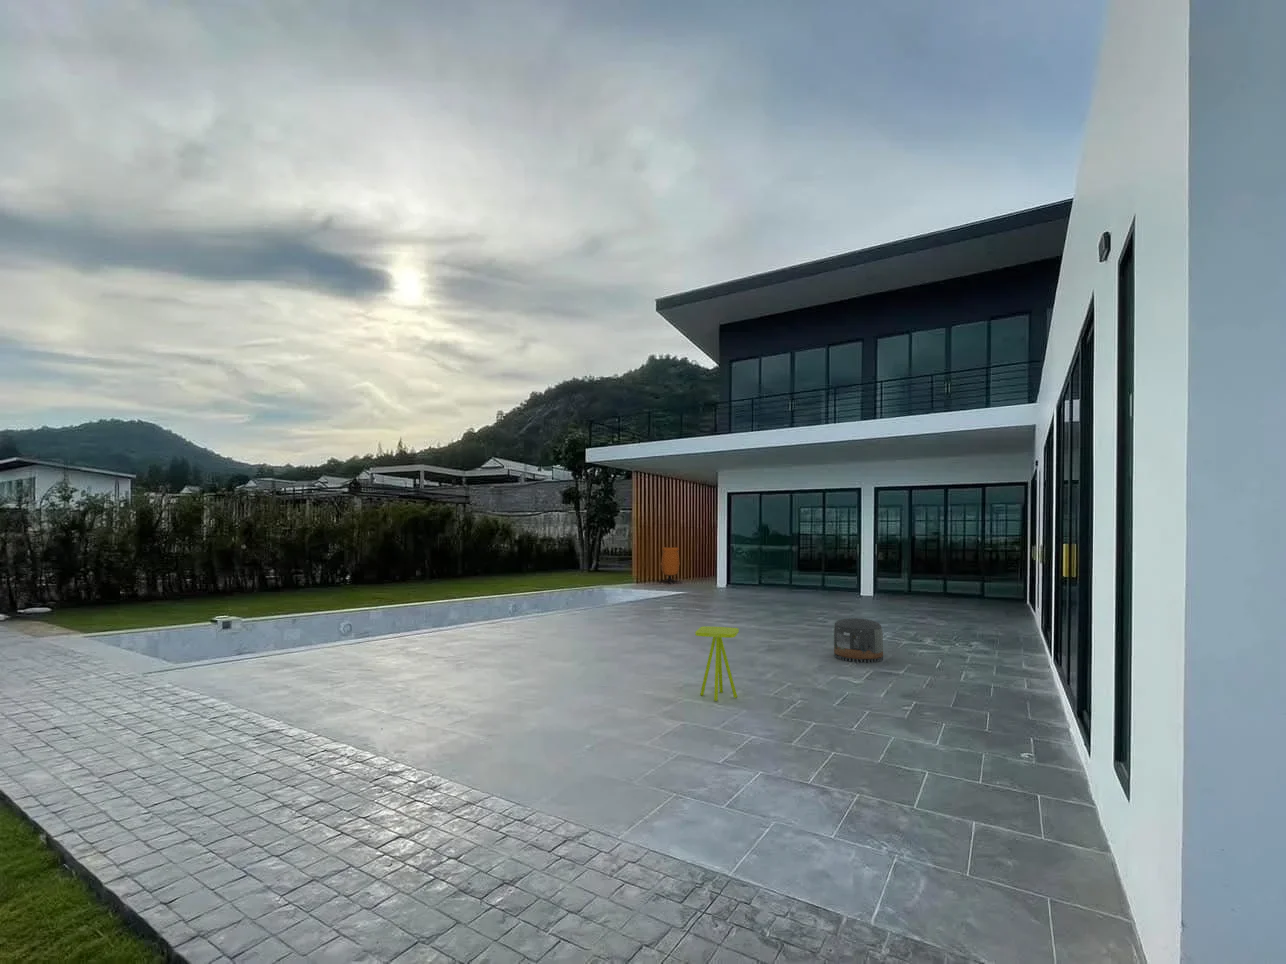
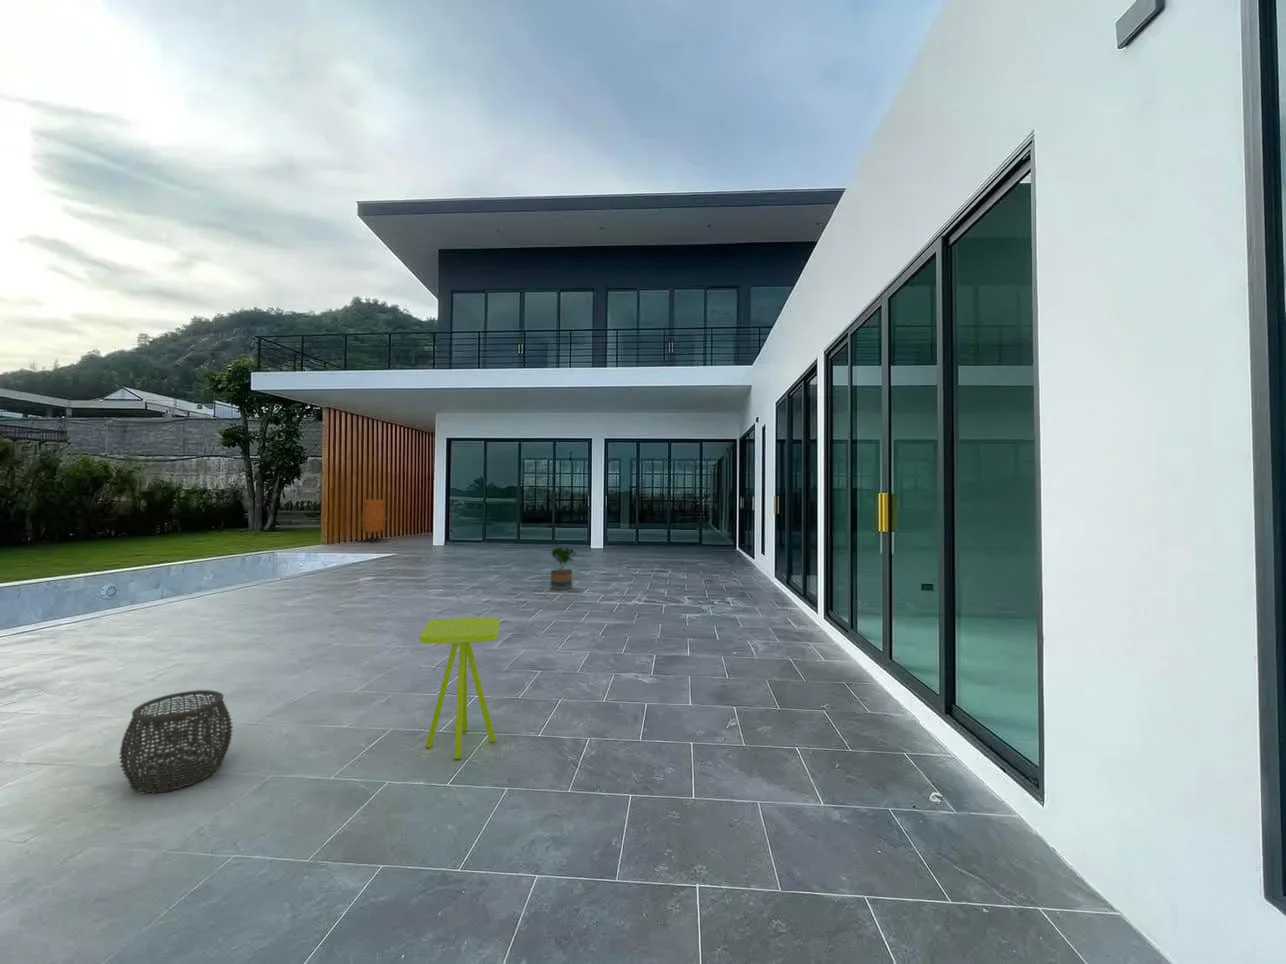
potted tree: none [804,591,828,629] -> present [551,547,576,590]
pouf: present [834,618,883,663] -> none [603,579,662,636]
woven basket: none [572,651,612,693] -> present [120,690,233,794]

